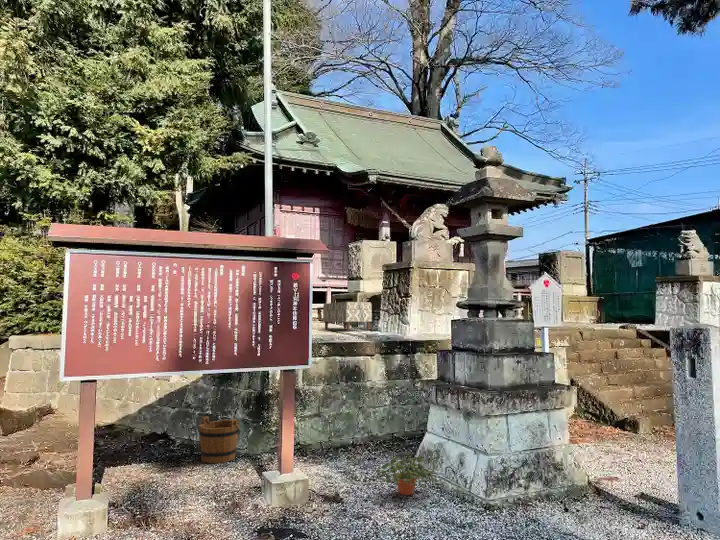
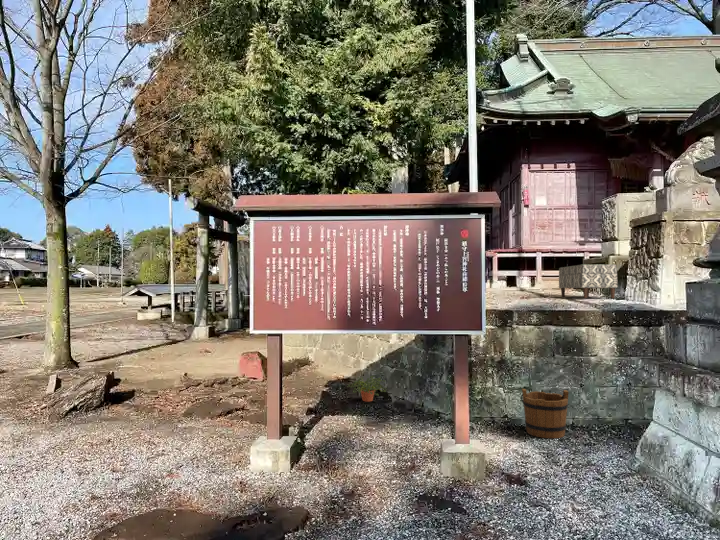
bucket: present [199,416,240,463] -> present [521,389,568,438]
potted plant: present [376,453,436,495] -> present [347,376,388,402]

